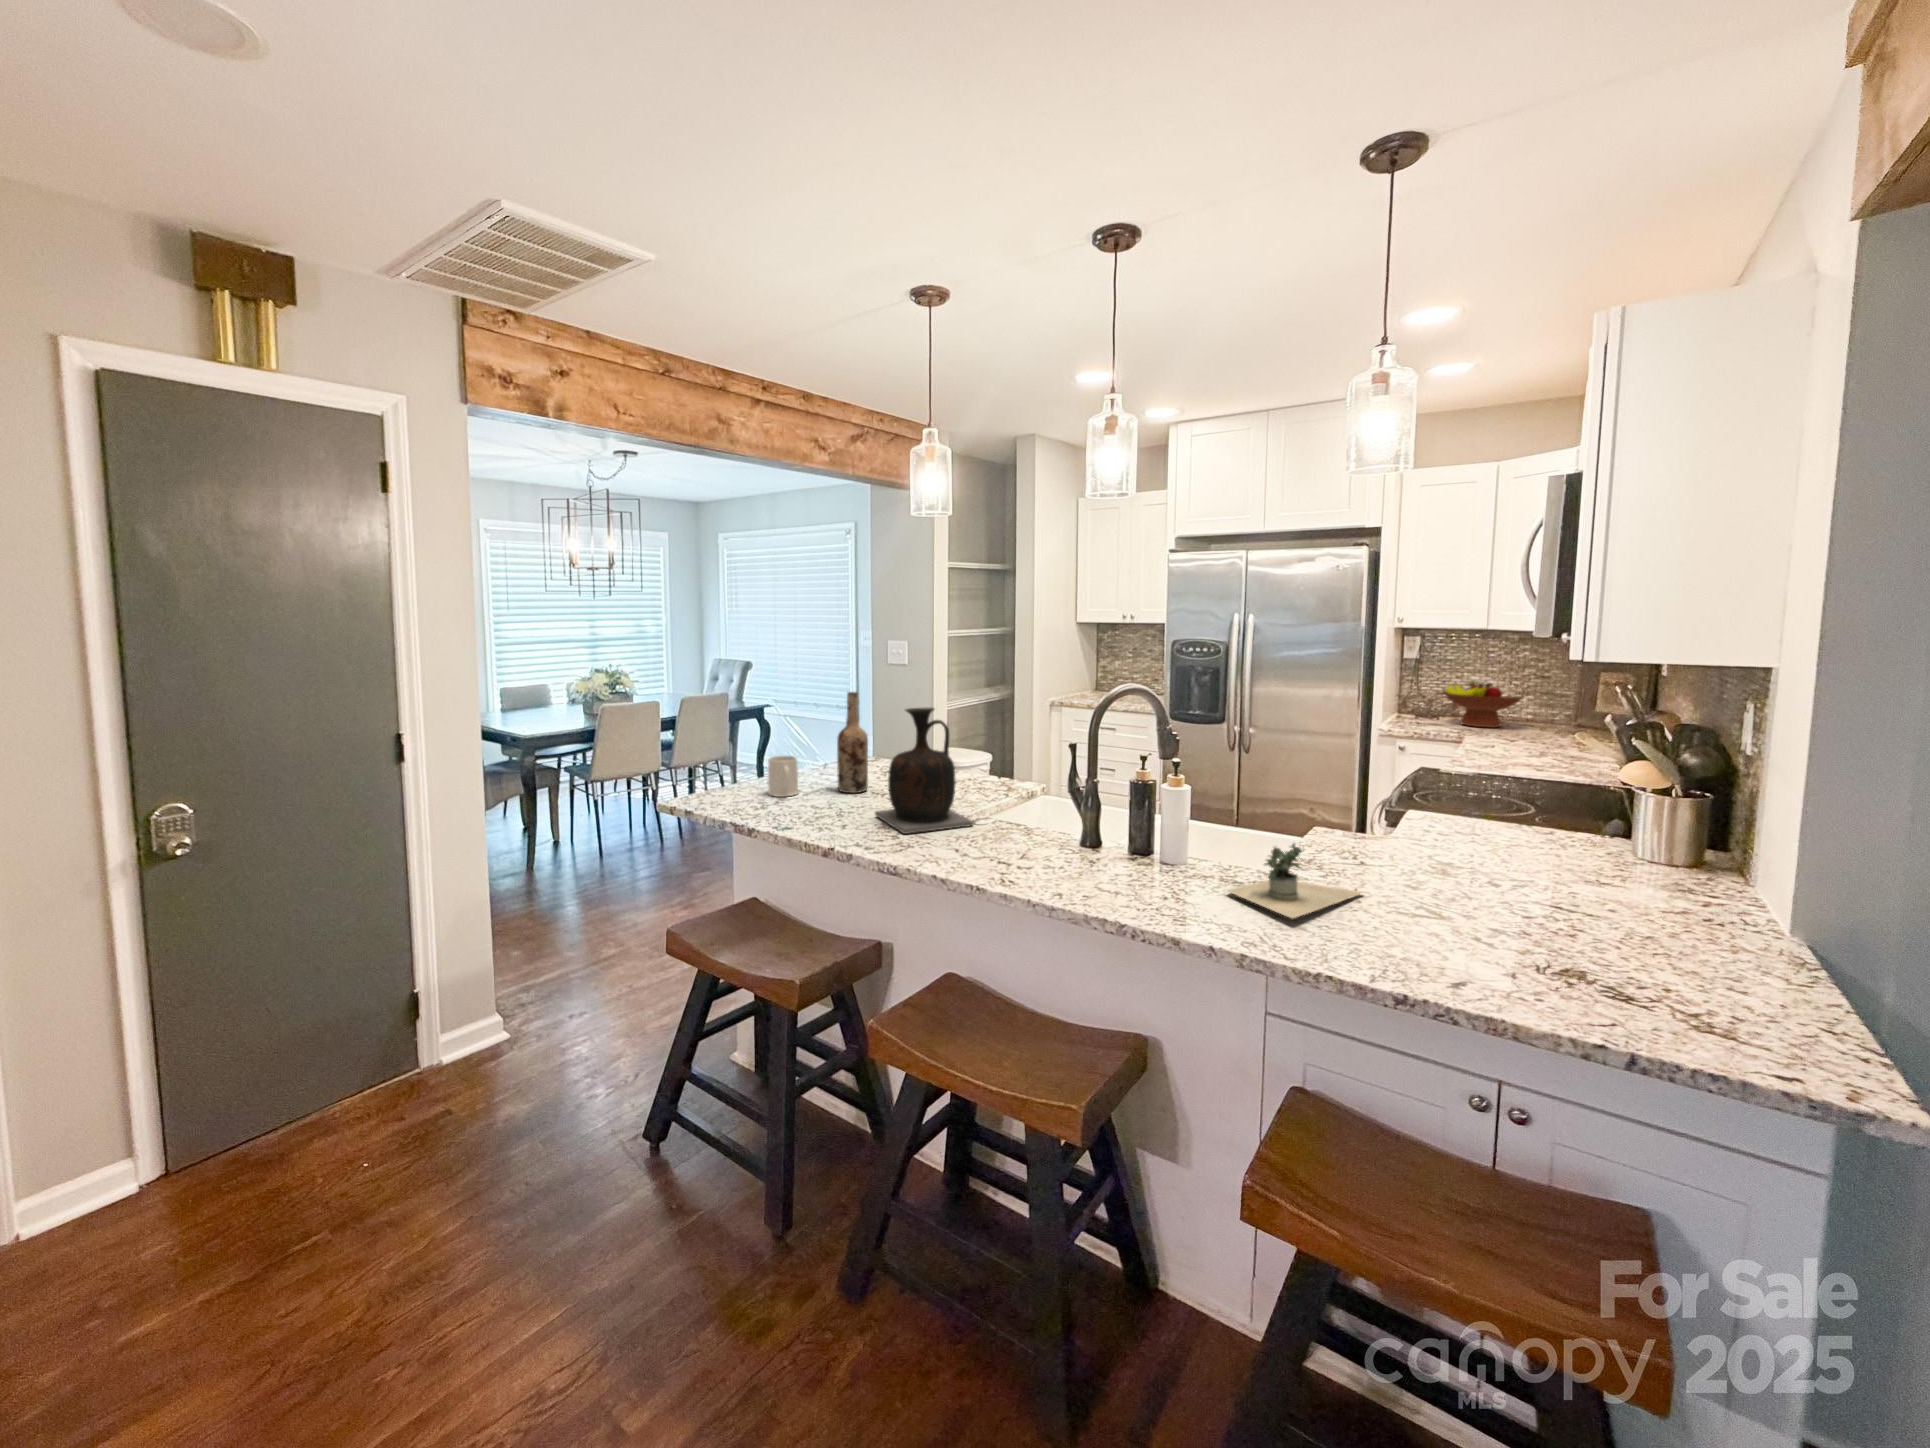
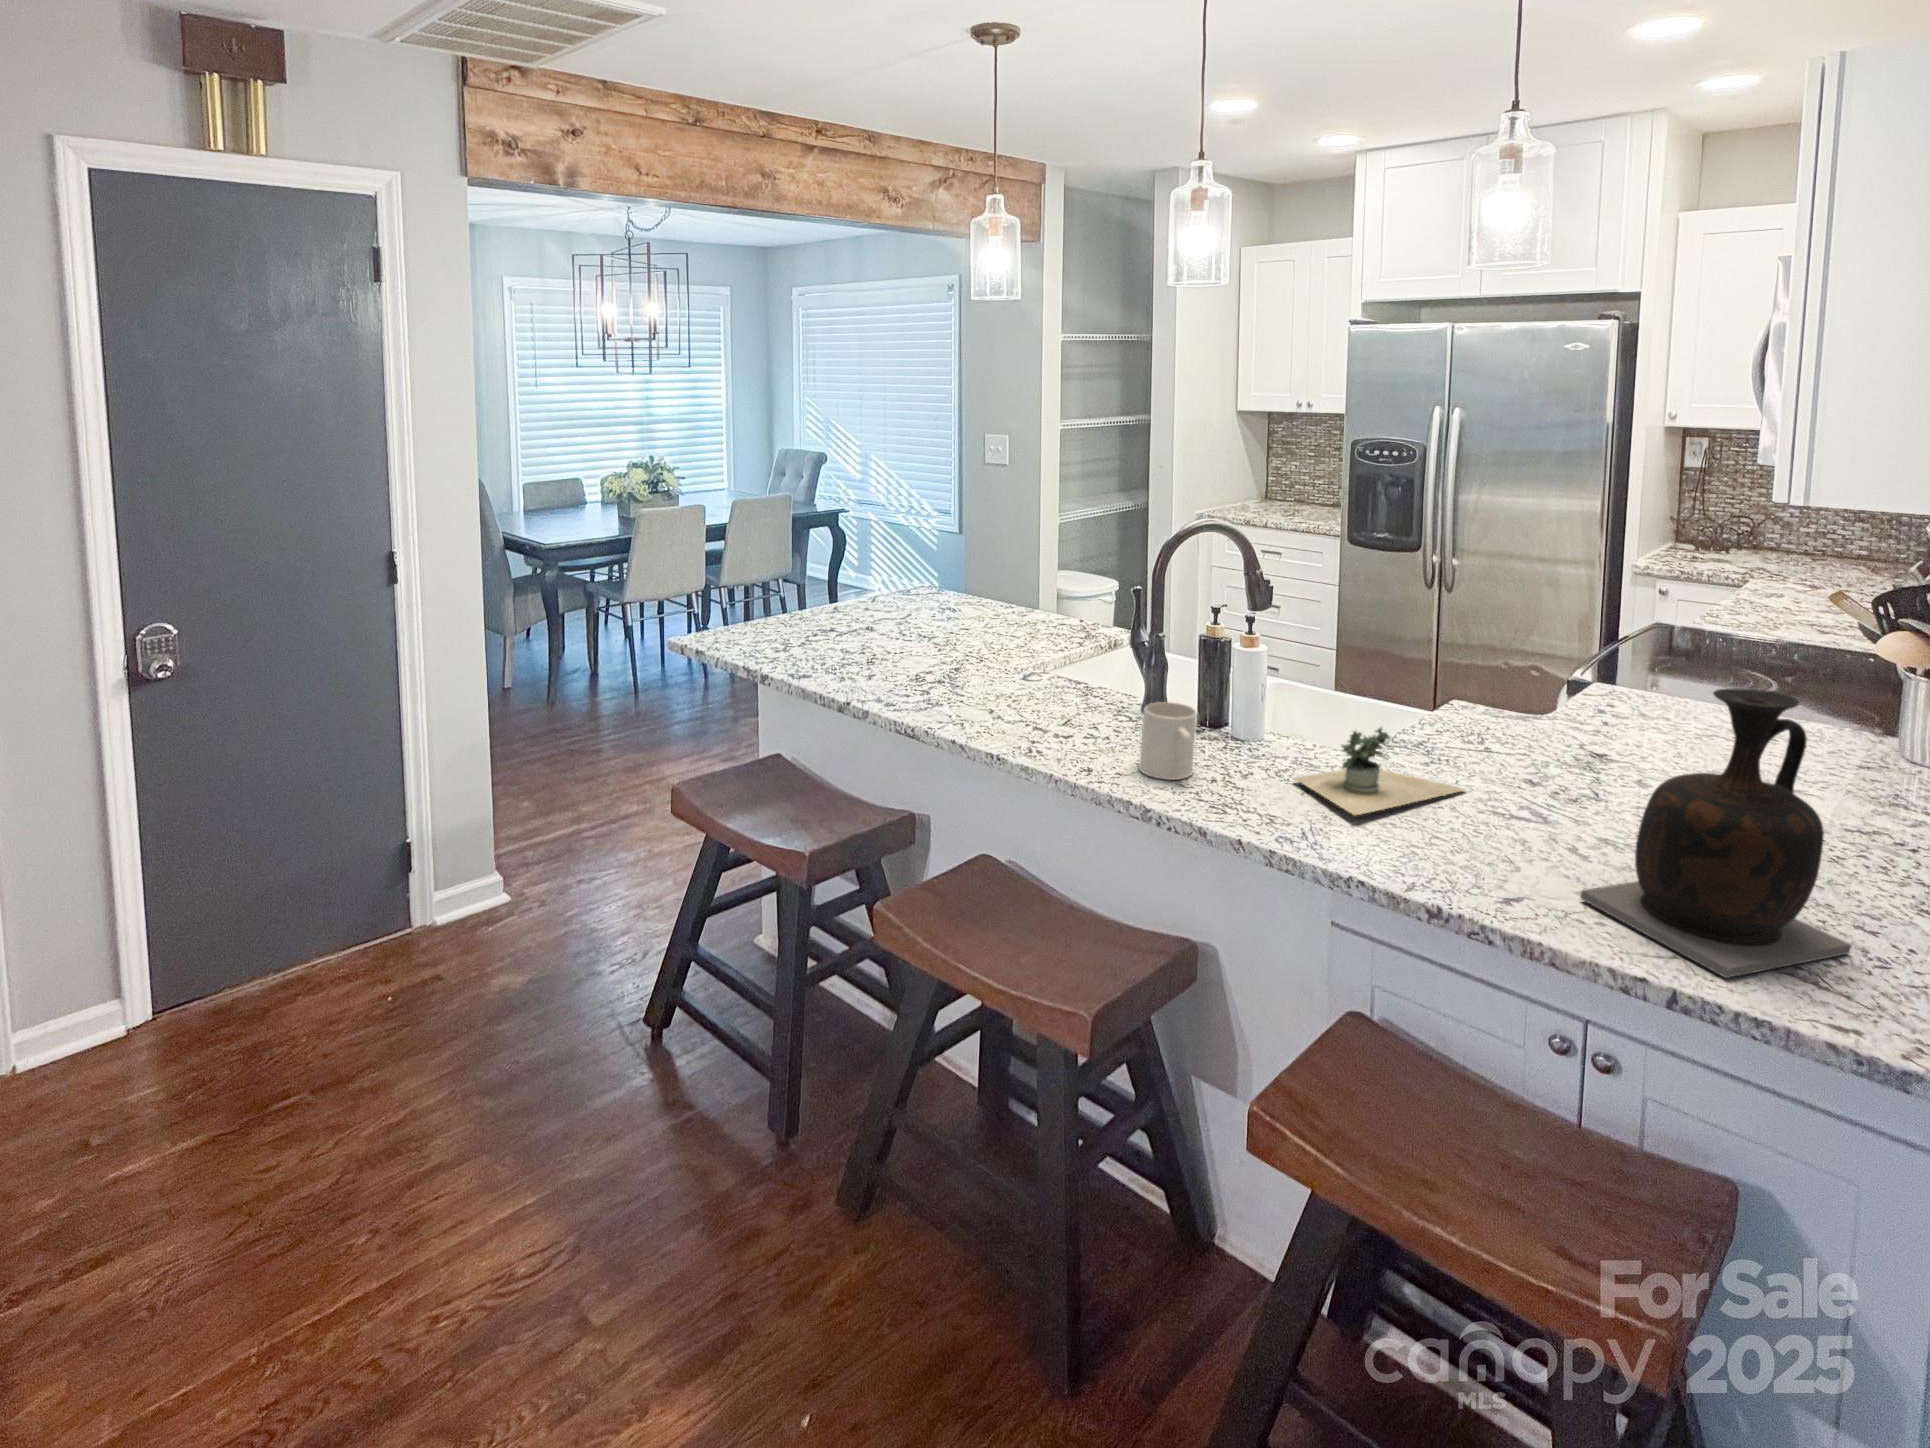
fruit bowl: present [1443,682,1524,728] -> none [1744,503,1867,569]
wine bottle: present [837,692,868,793] -> none [876,511,914,636]
vase: present [875,708,973,834] -> present [1580,688,1852,978]
mug: present [768,756,798,797] -> present [1138,702,1197,780]

